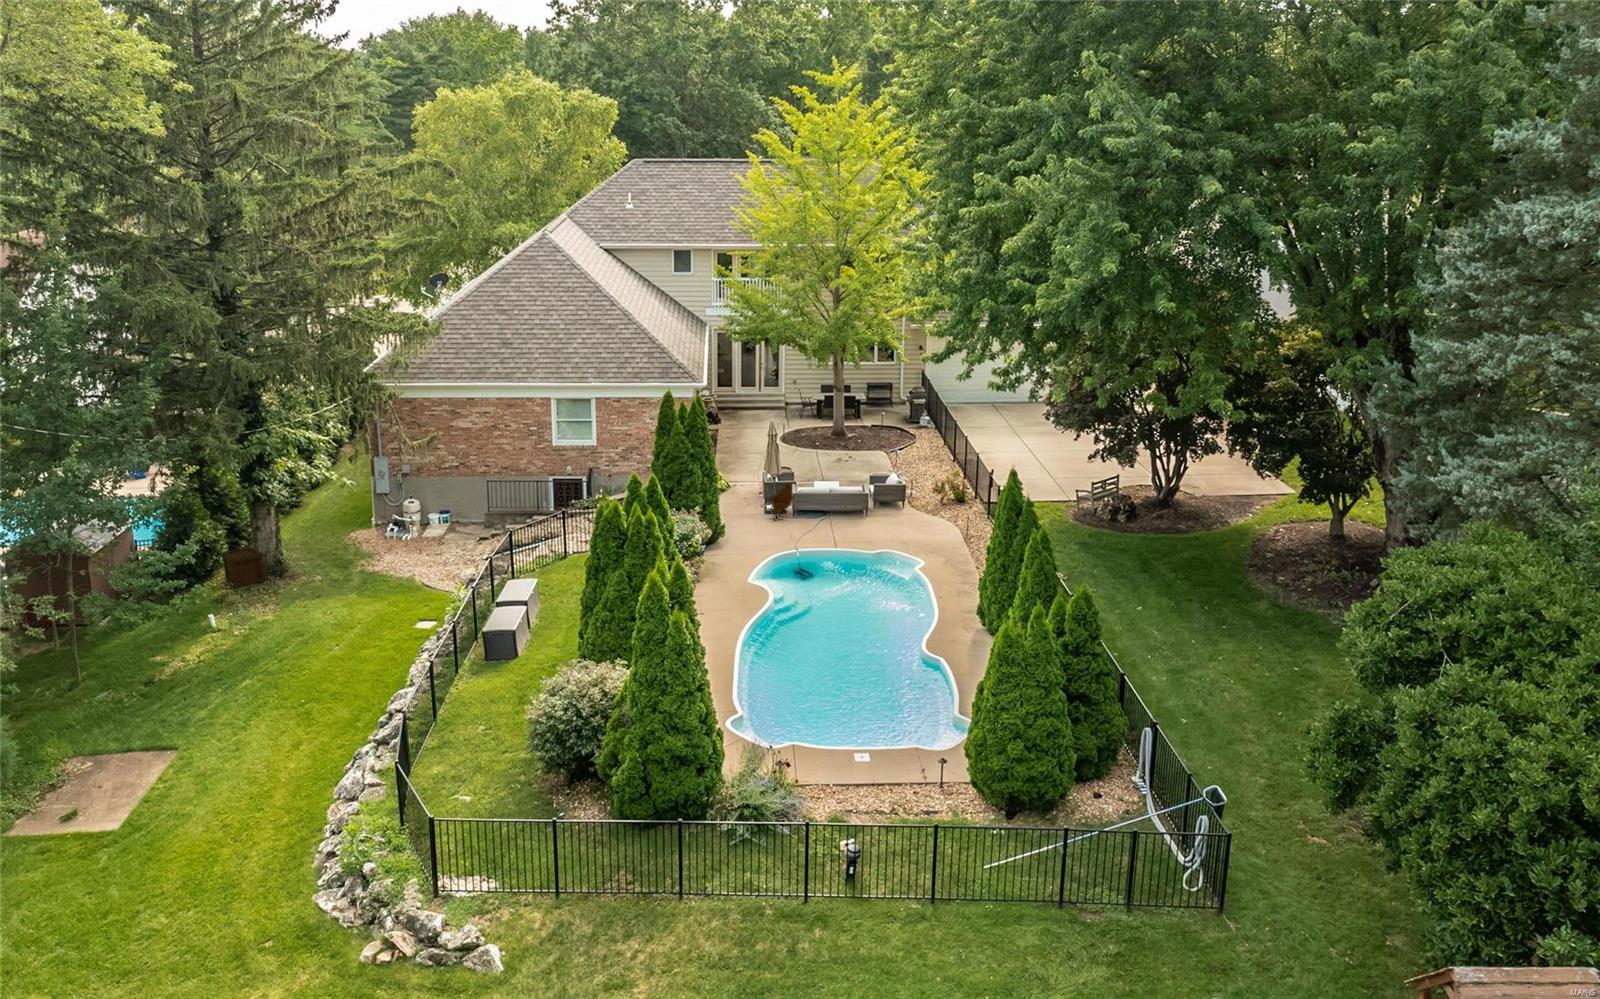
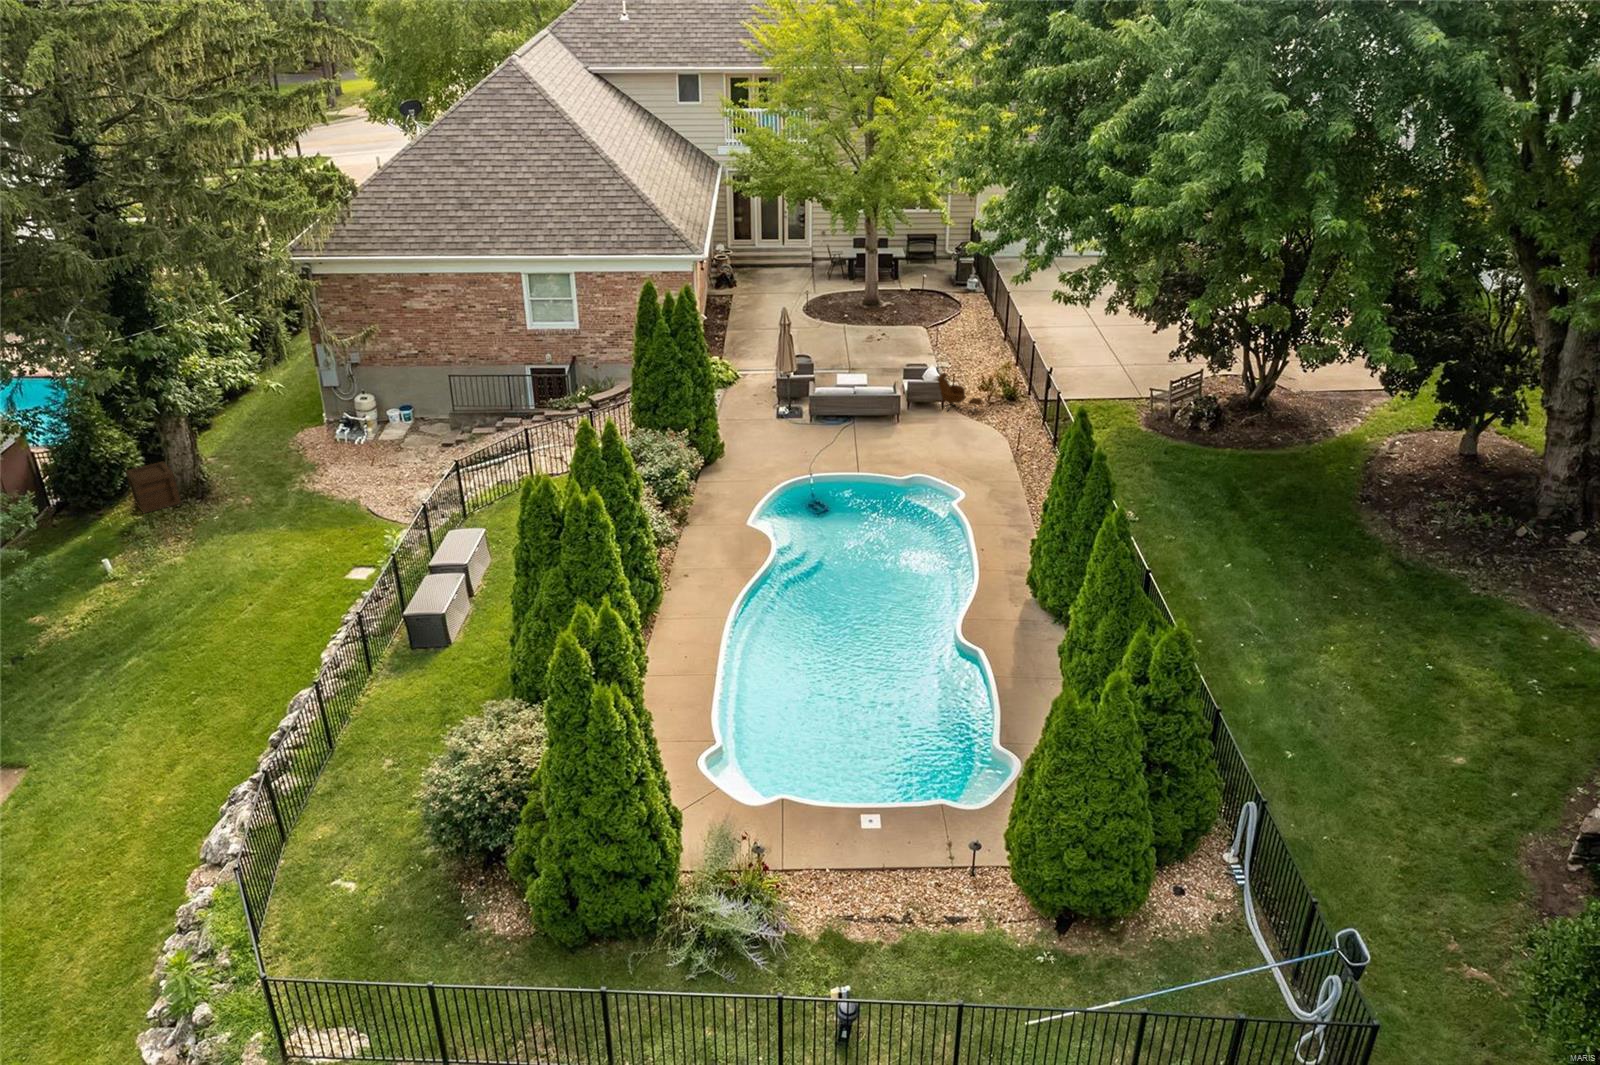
lounge chair: present [770,483,794,519] -> present [938,373,982,411]

